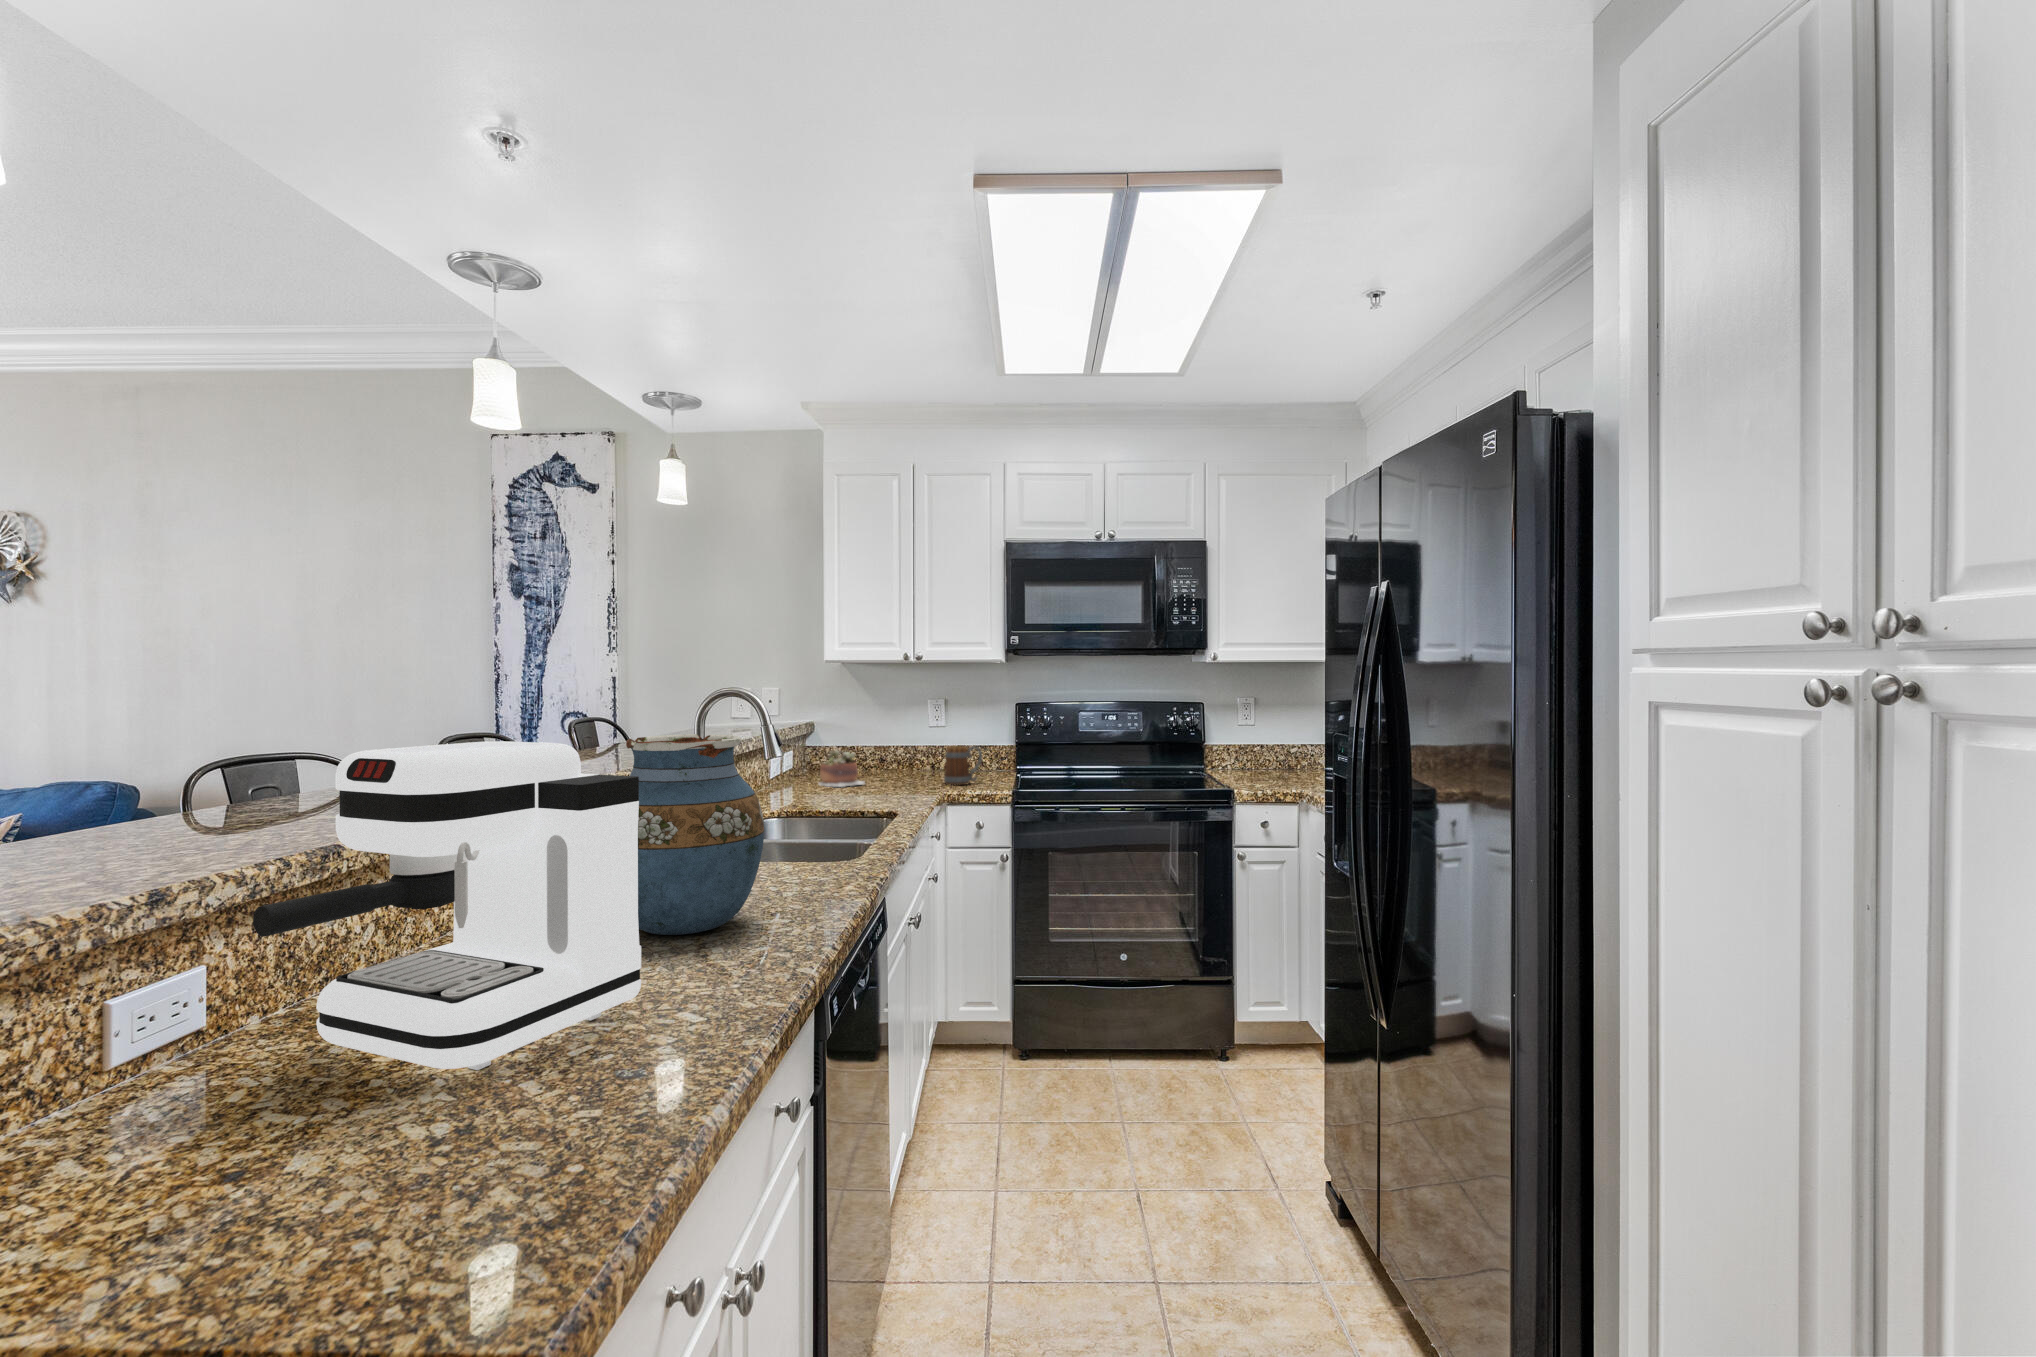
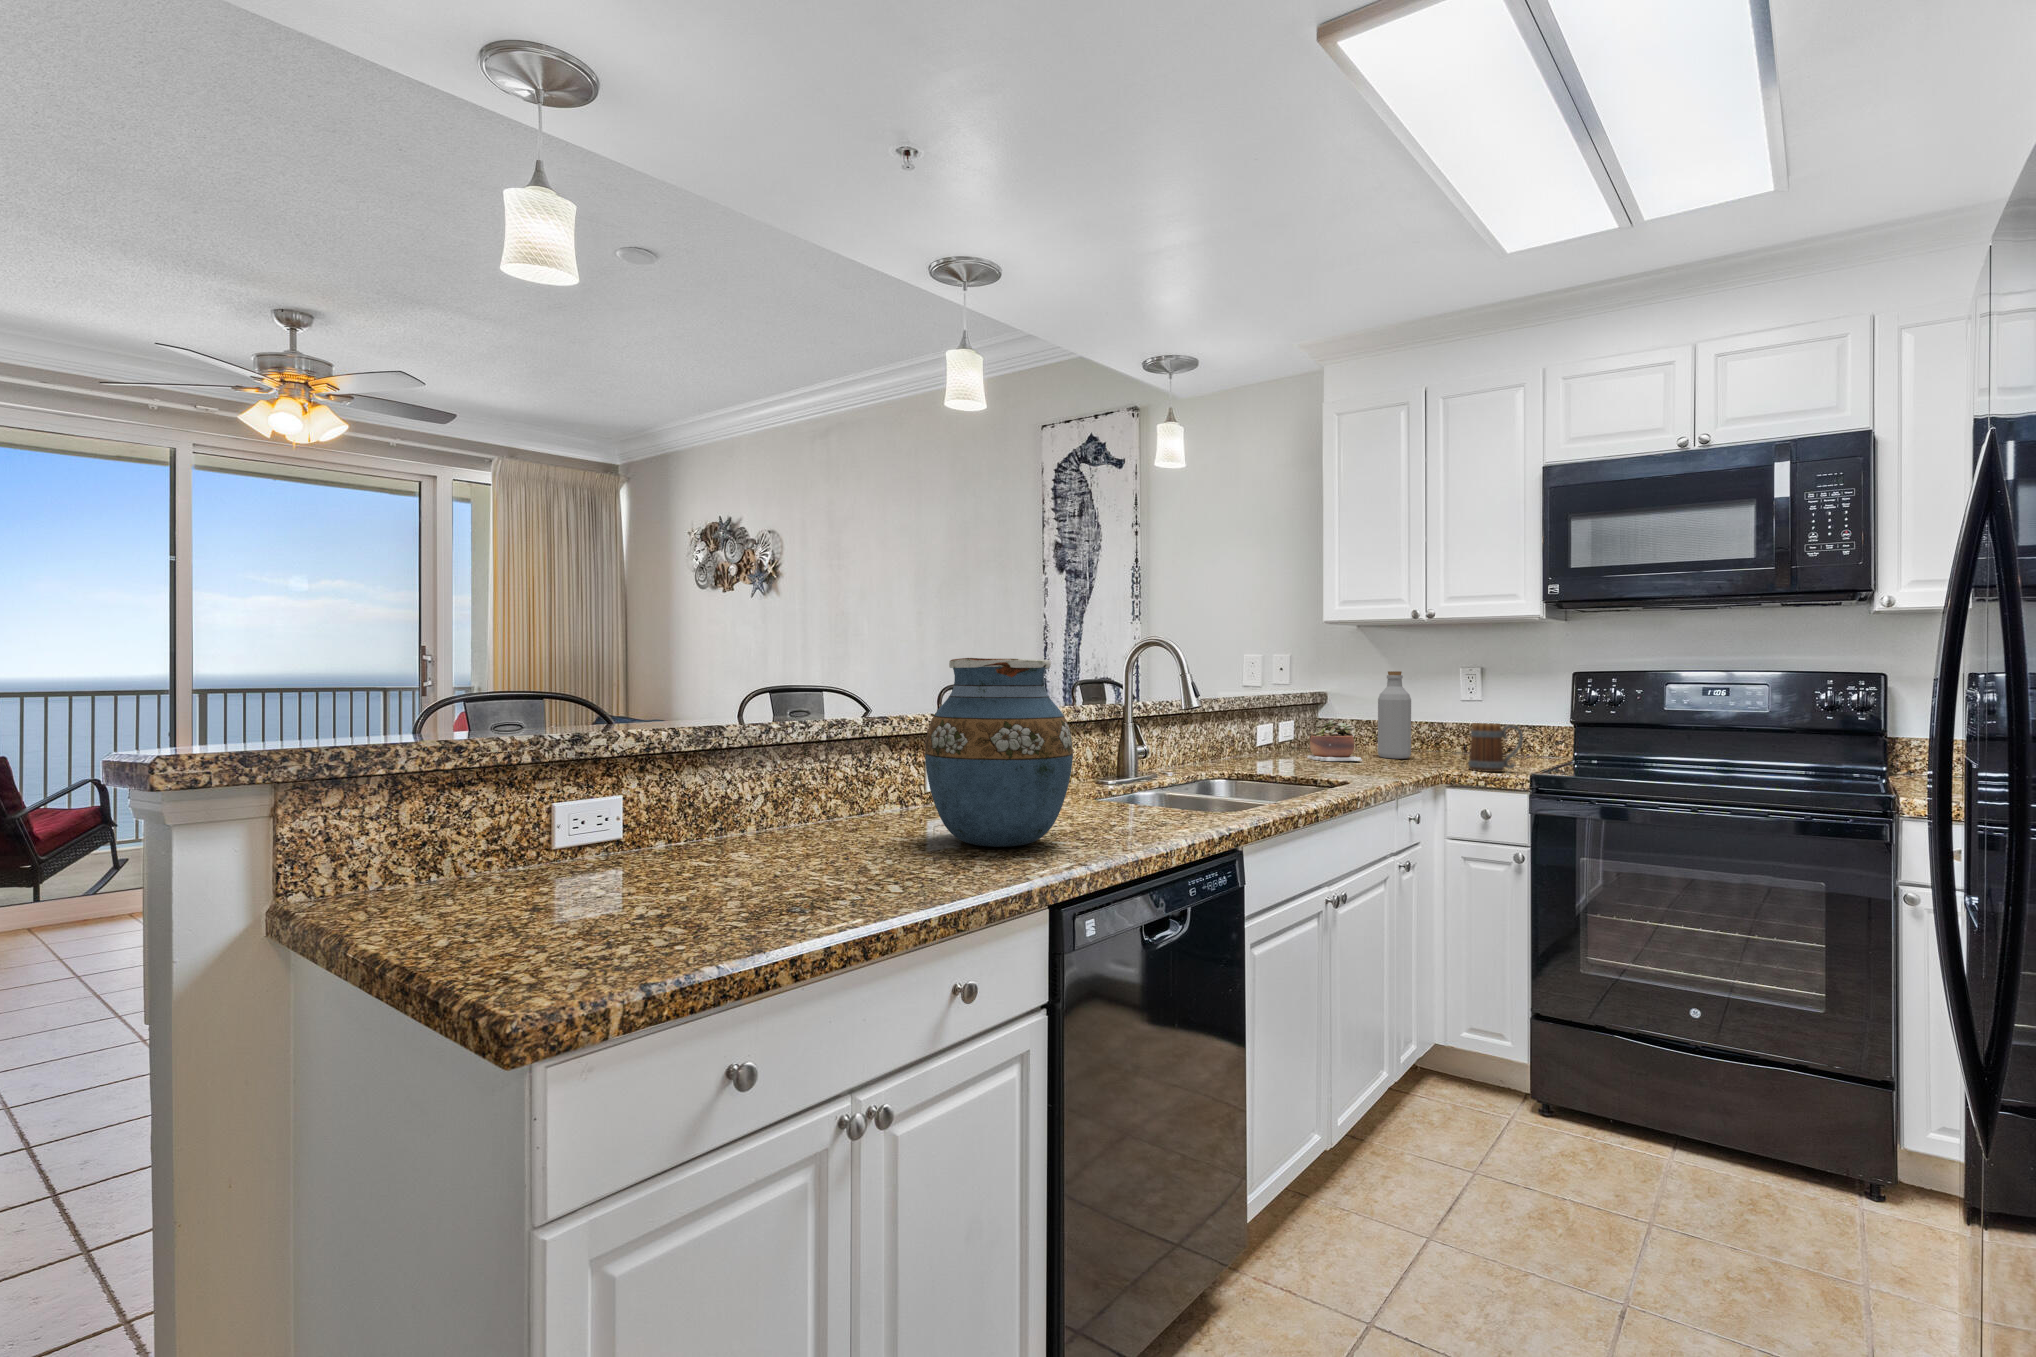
bottle: none [867,704,894,779] -> present [1378,671,1411,759]
coffee maker: present [253,741,641,1070] -> none [598,641,865,894]

